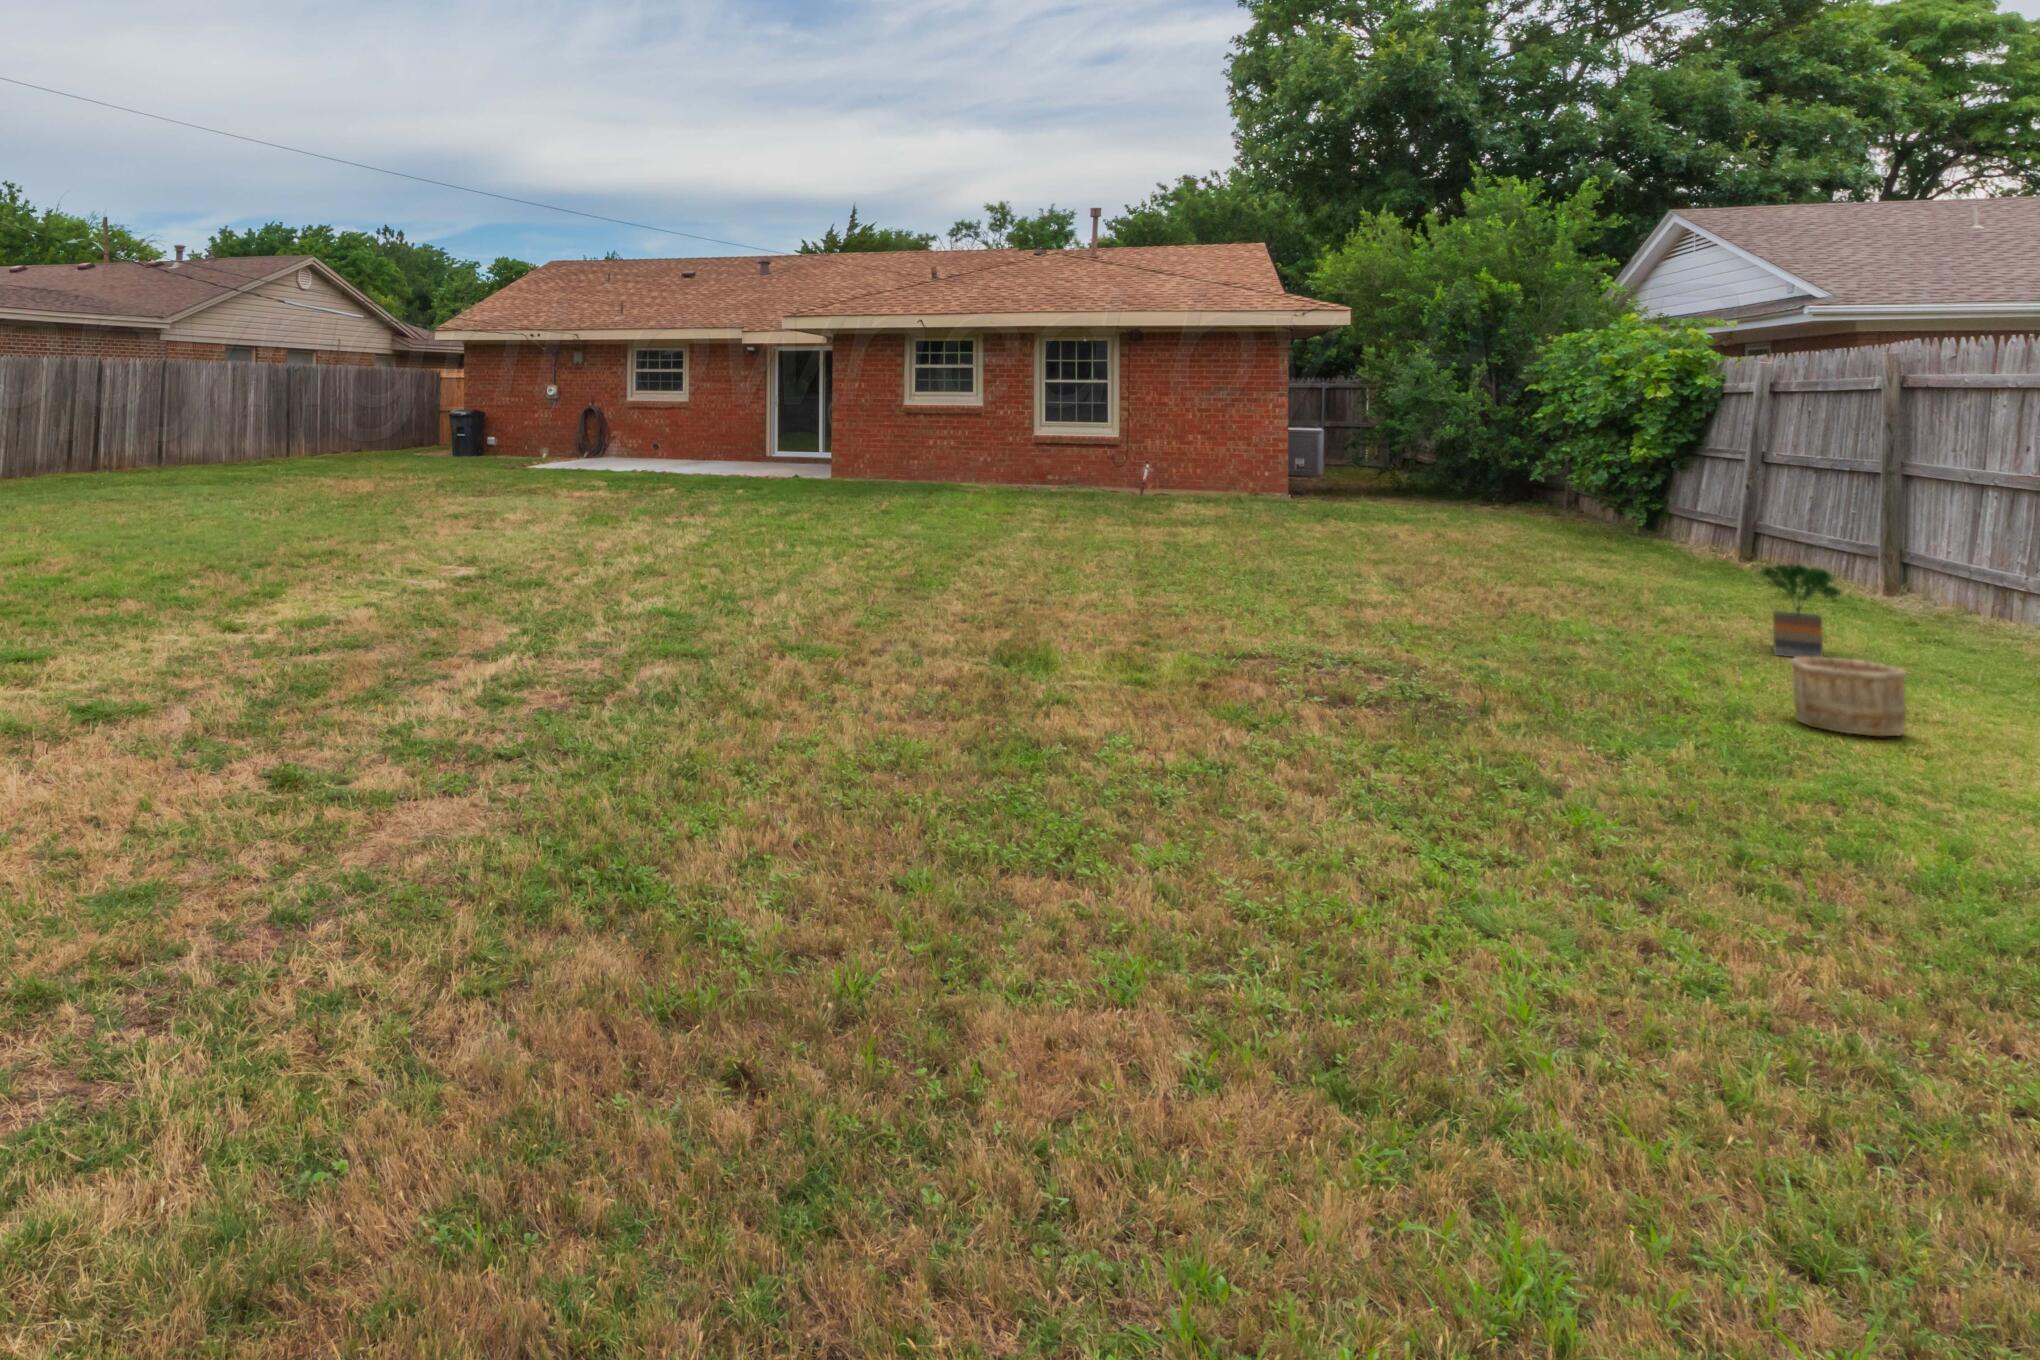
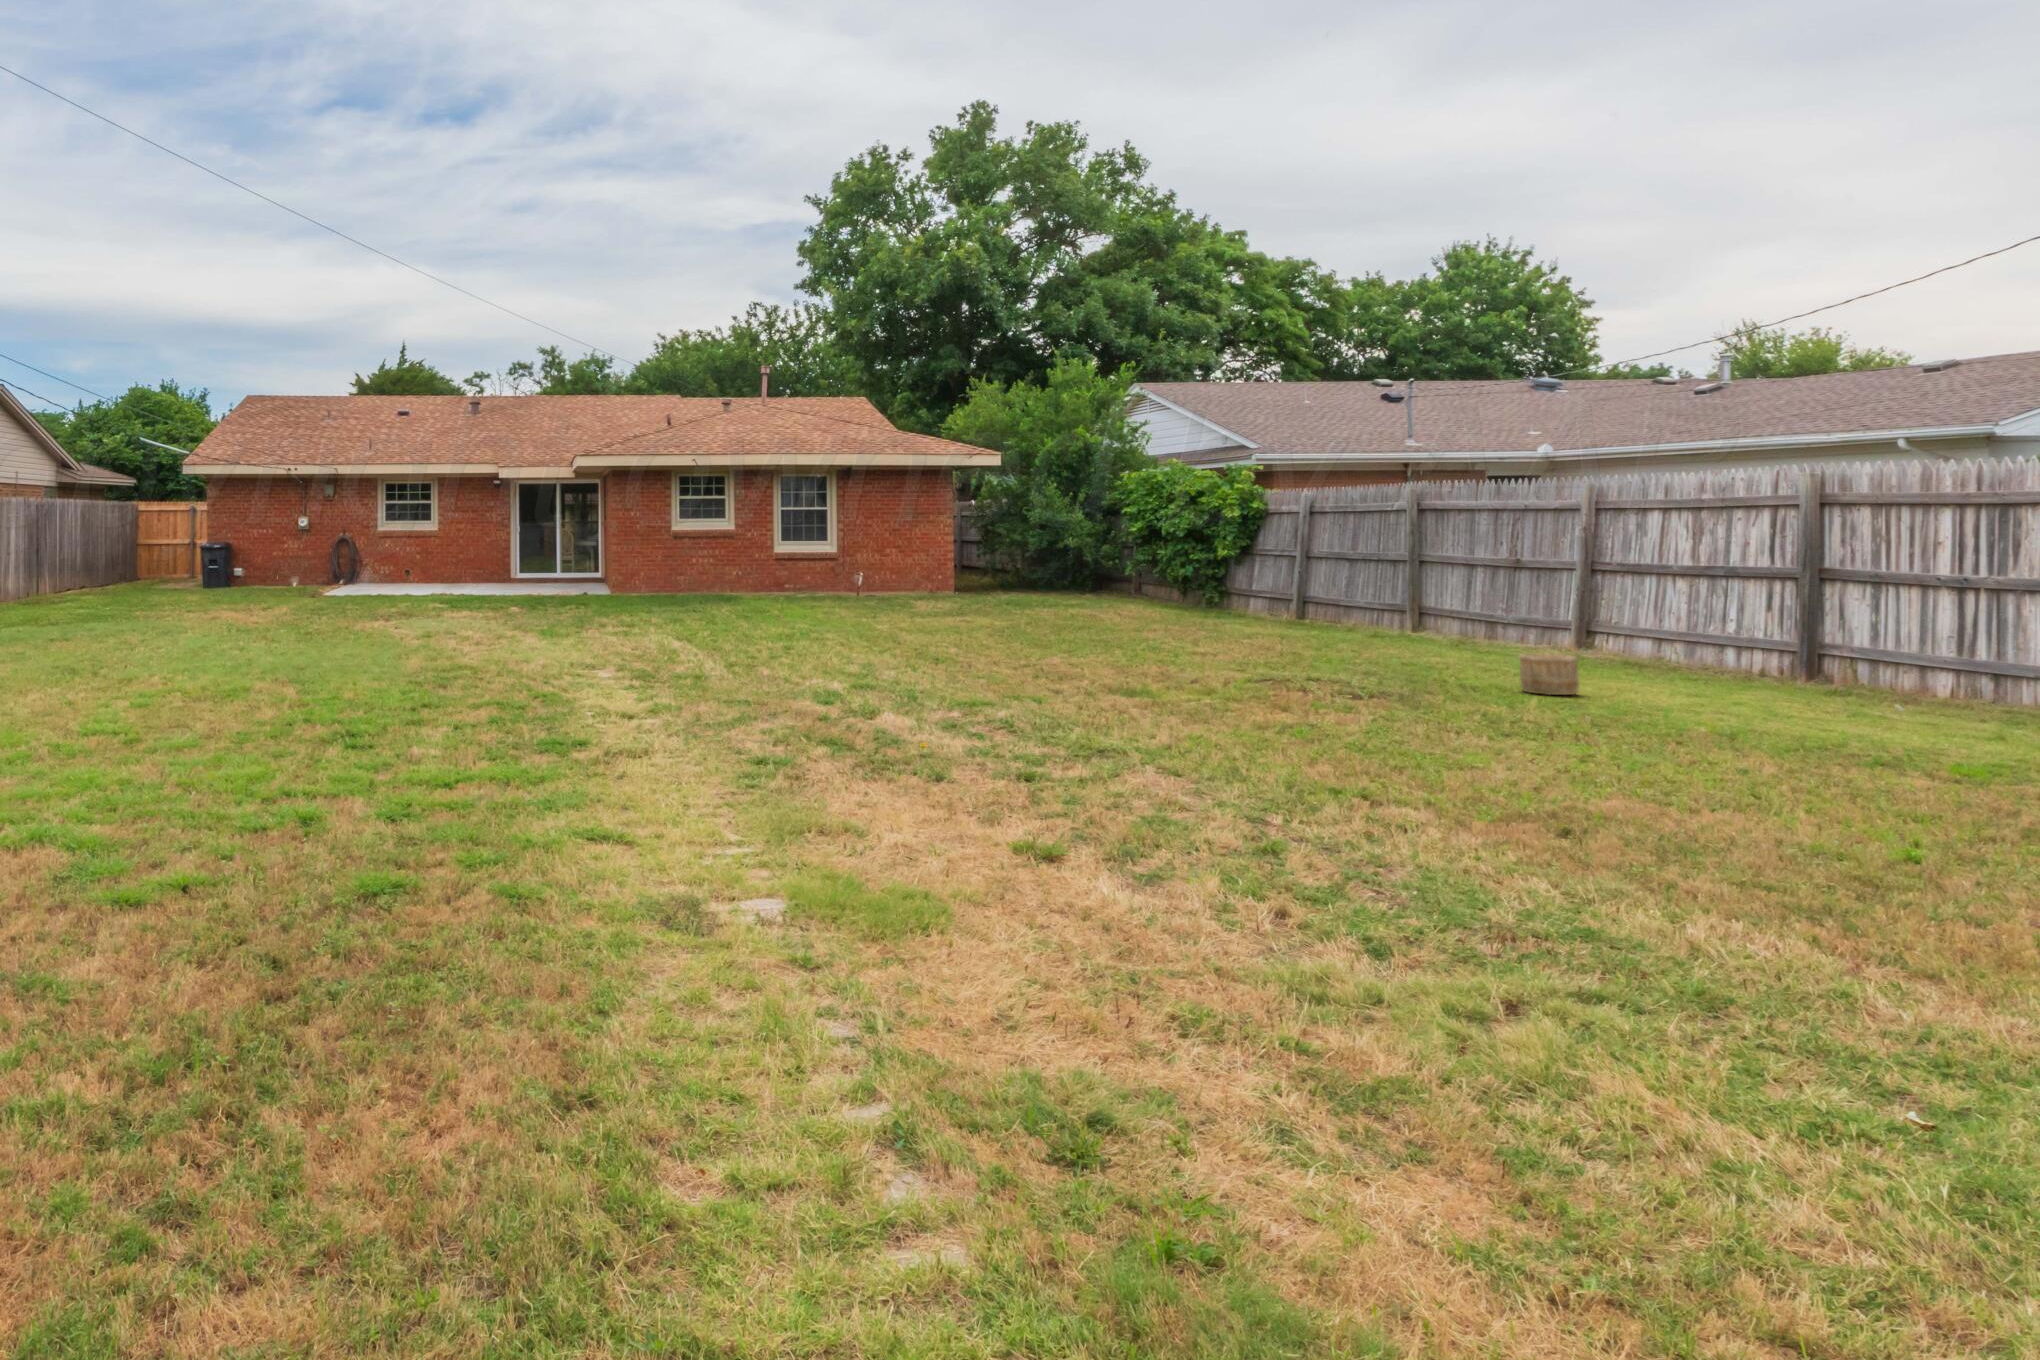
potted tree: present [1758,564,1842,658] -> none [1427,608,1479,667]

